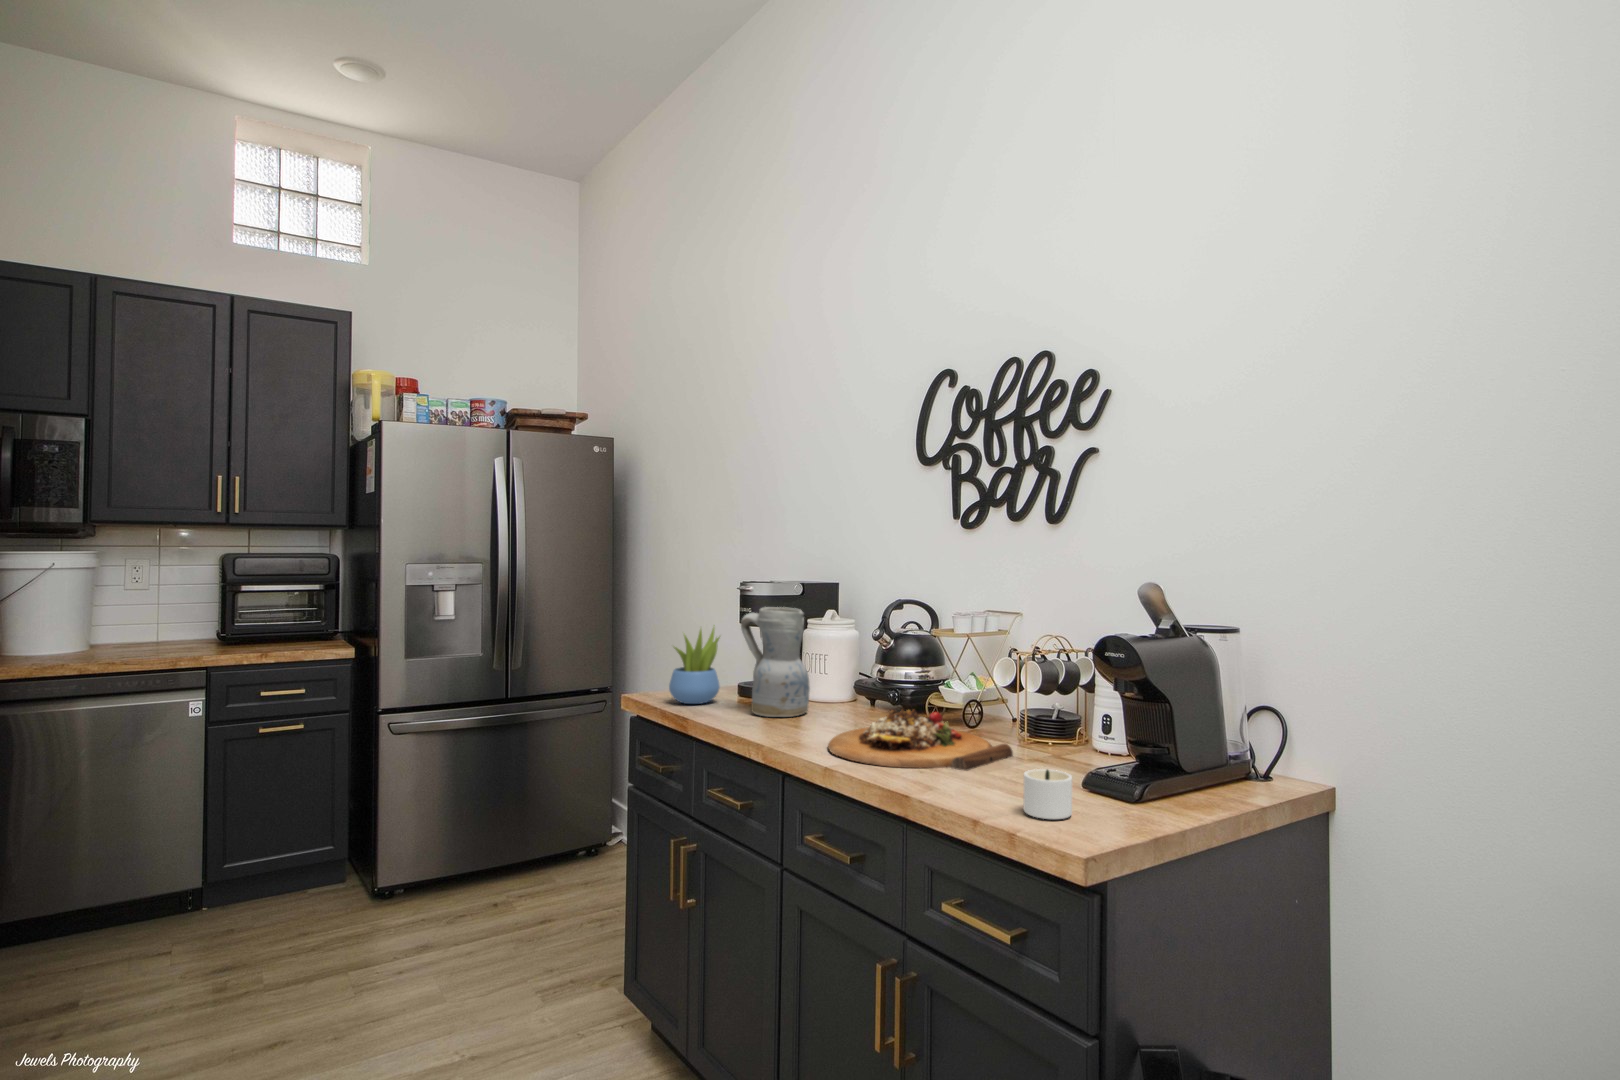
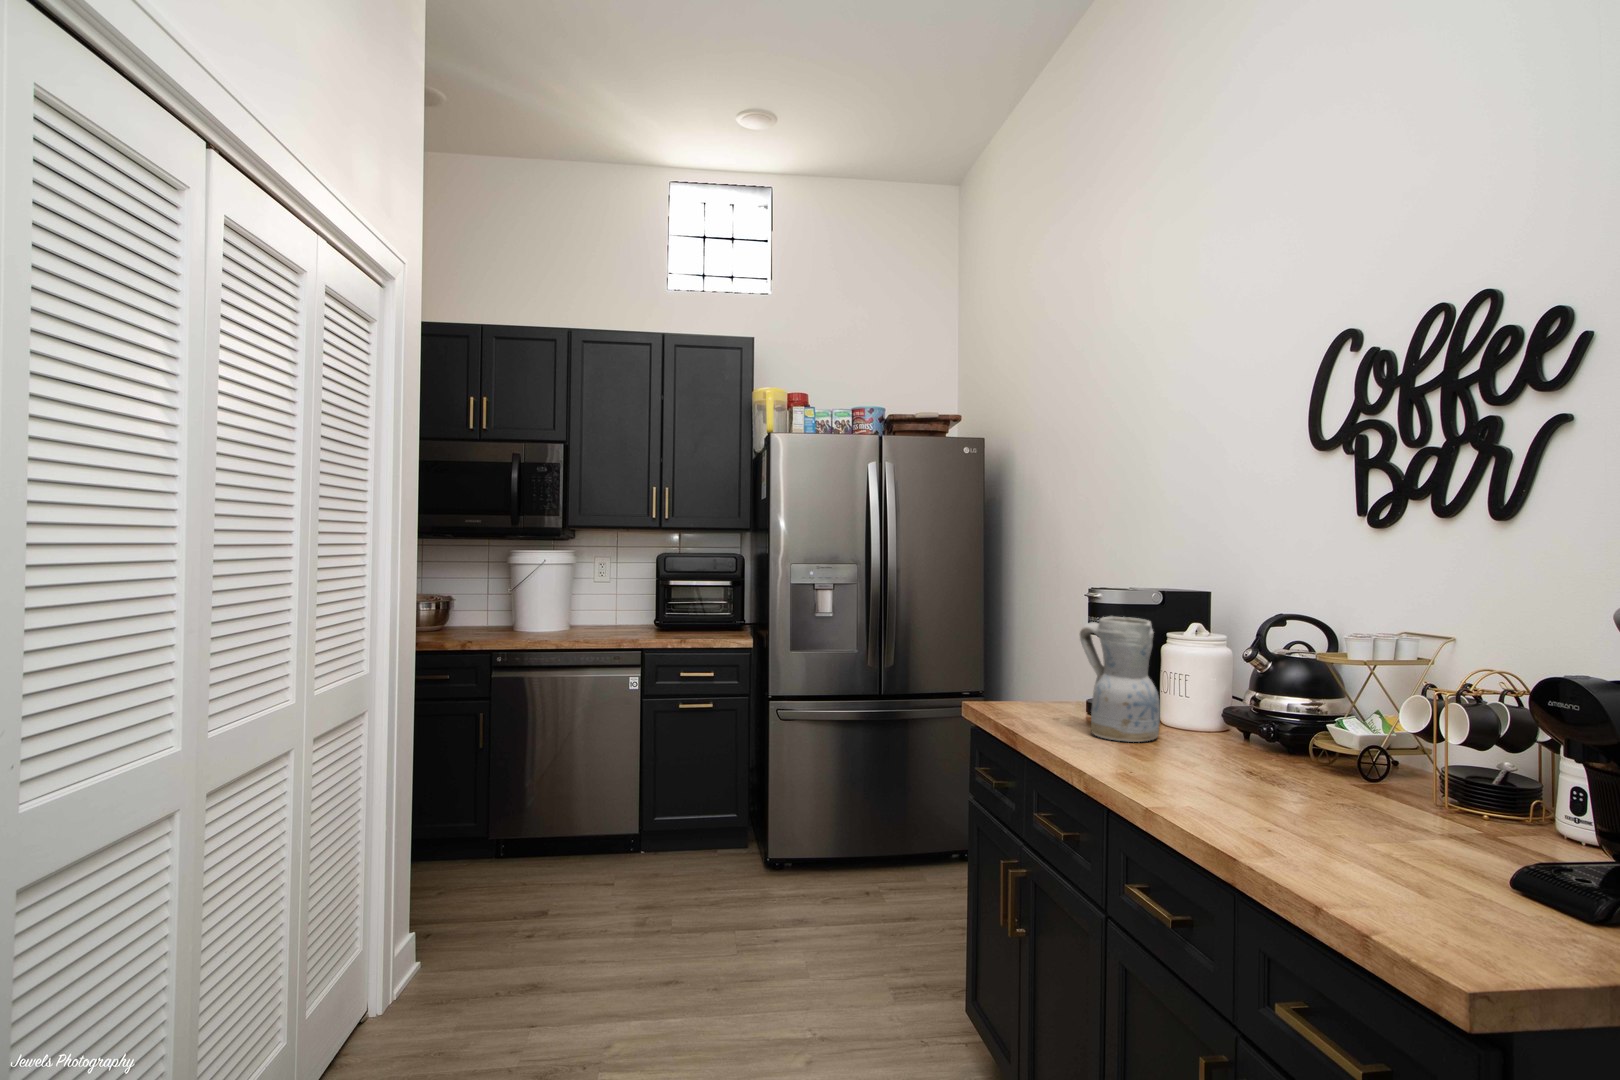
succulent plant: present [669,627,720,704] -> none [1007,632,1063,717]
cutting board: present [828,709,1013,771] -> none [1159,748,1419,838]
candle: present [1024,769,1072,819] -> none [1396,853,1513,942]

